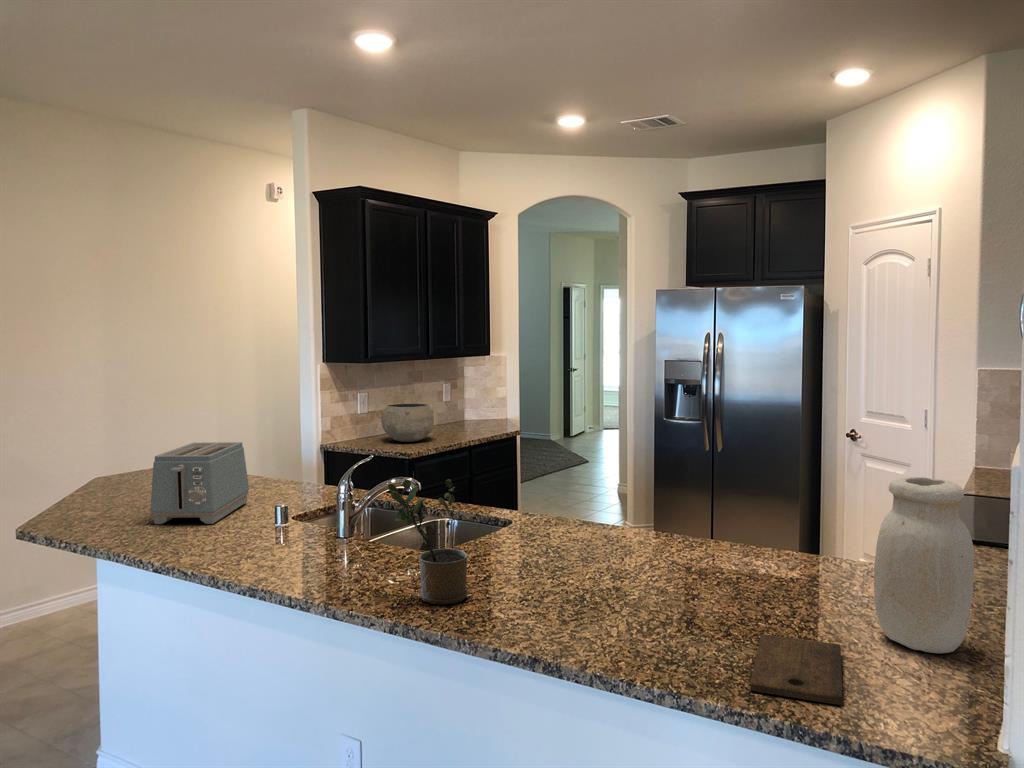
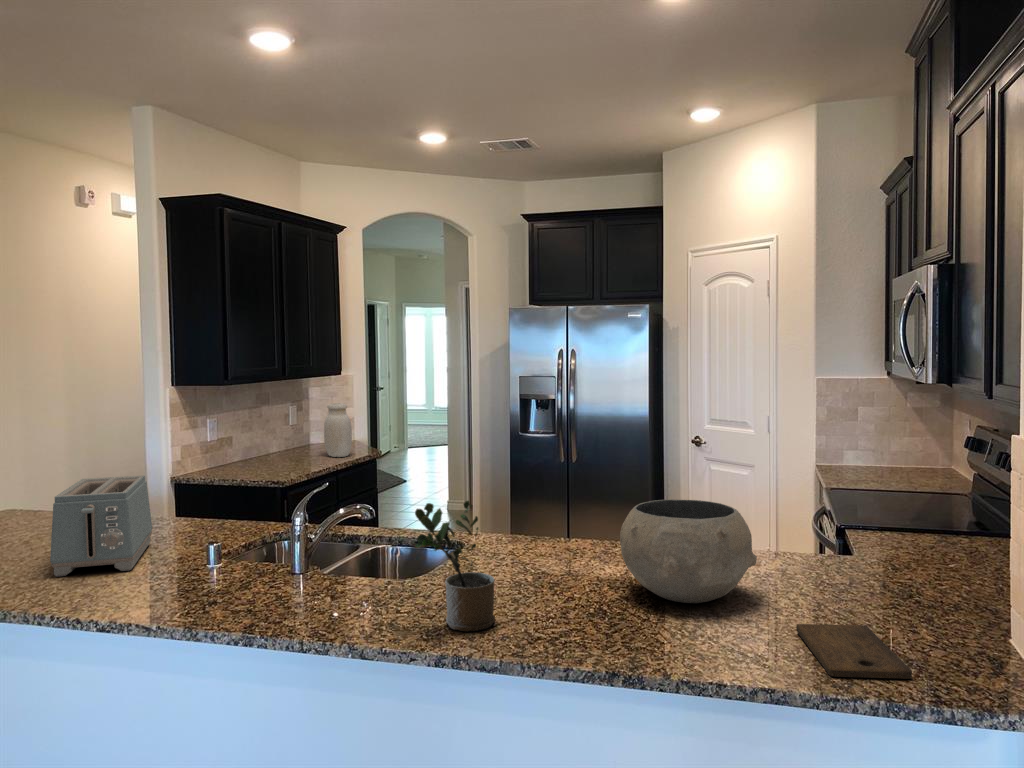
ceramic bowl: present [381,404,434,442] -> present [620,499,757,603]
jar: present [874,477,974,653] -> present [324,403,352,457]

